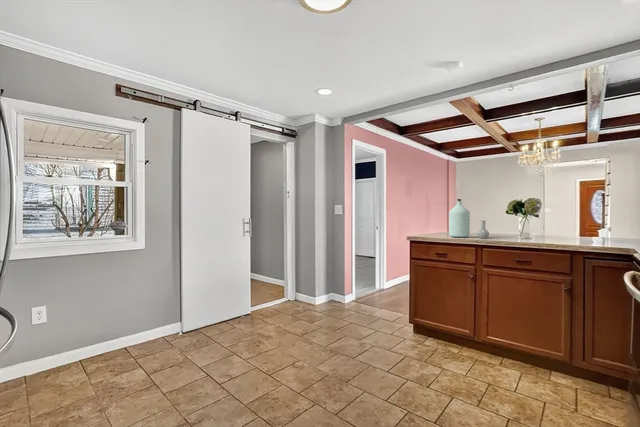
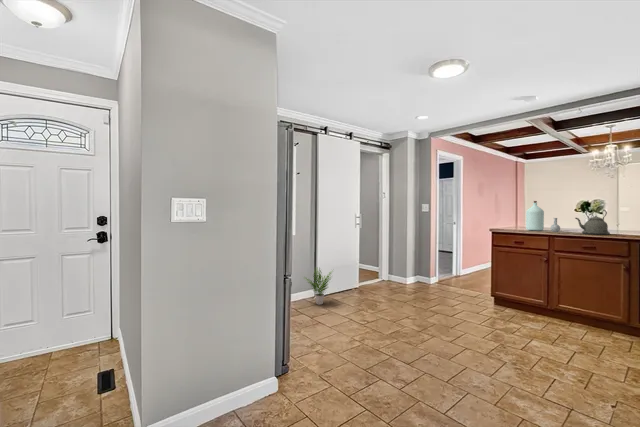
kettle: none [507,209,550,243] -> present [575,210,610,235]
potted plant: none [148,291,196,348] -> present [306,269,331,305]

